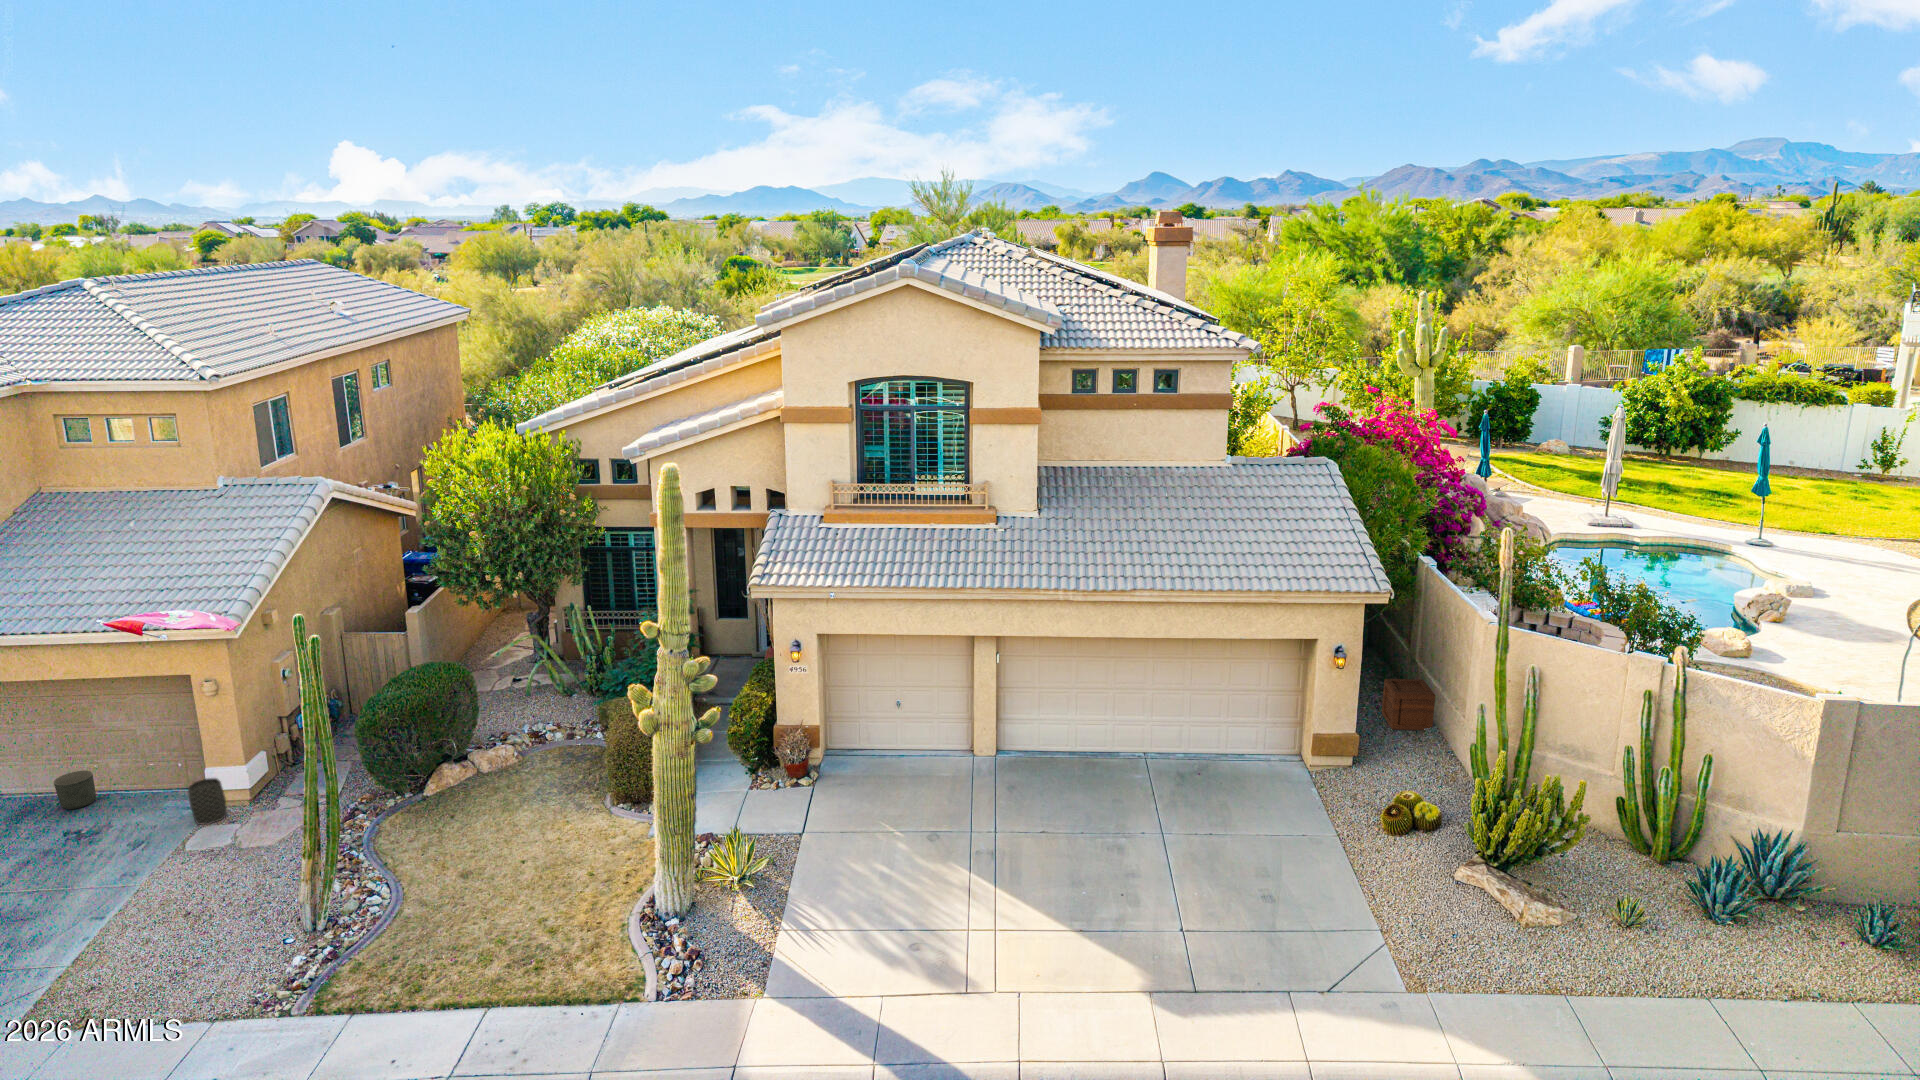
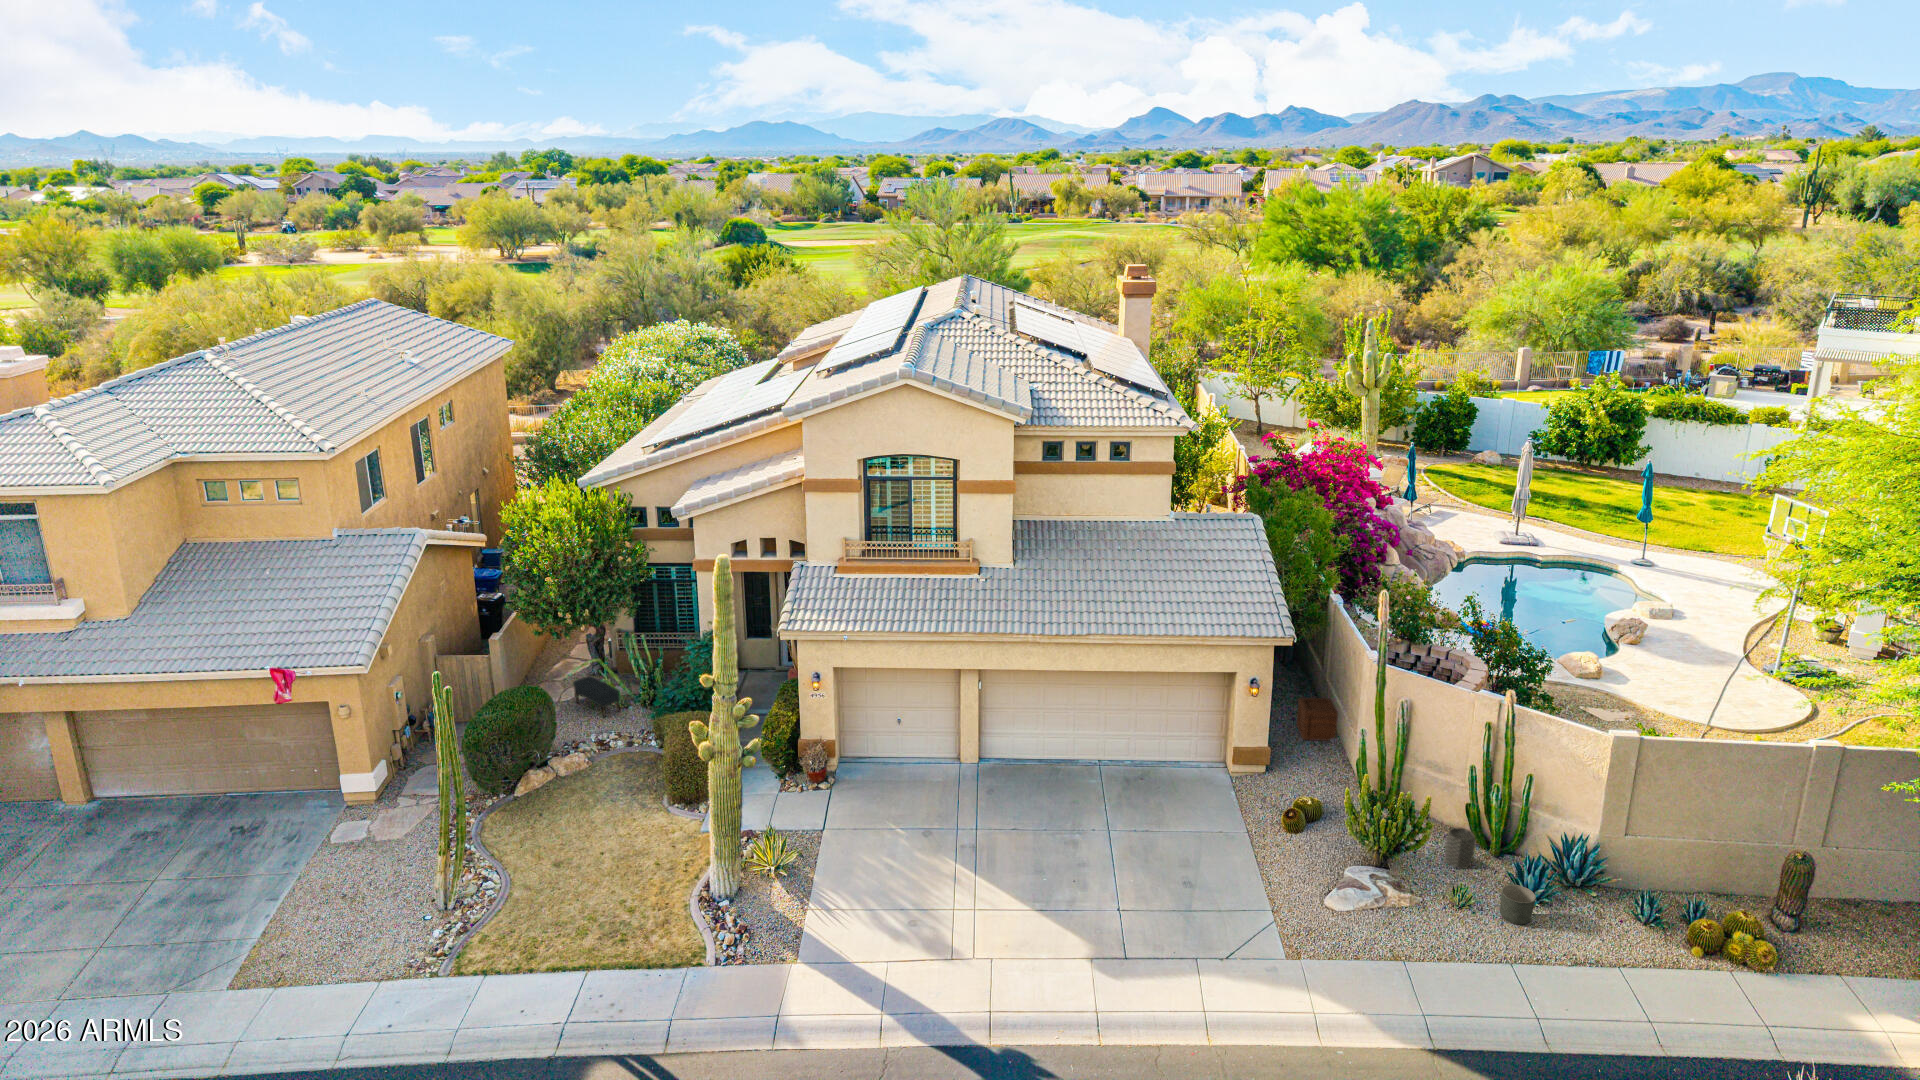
bench: none [510,660,566,707] -> present [573,676,620,716]
planter: present [54,770,96,809] -> present [1500,885,1536,924]
trash can: present [188,778,227,824] -> present [1445,827,1475,869]

